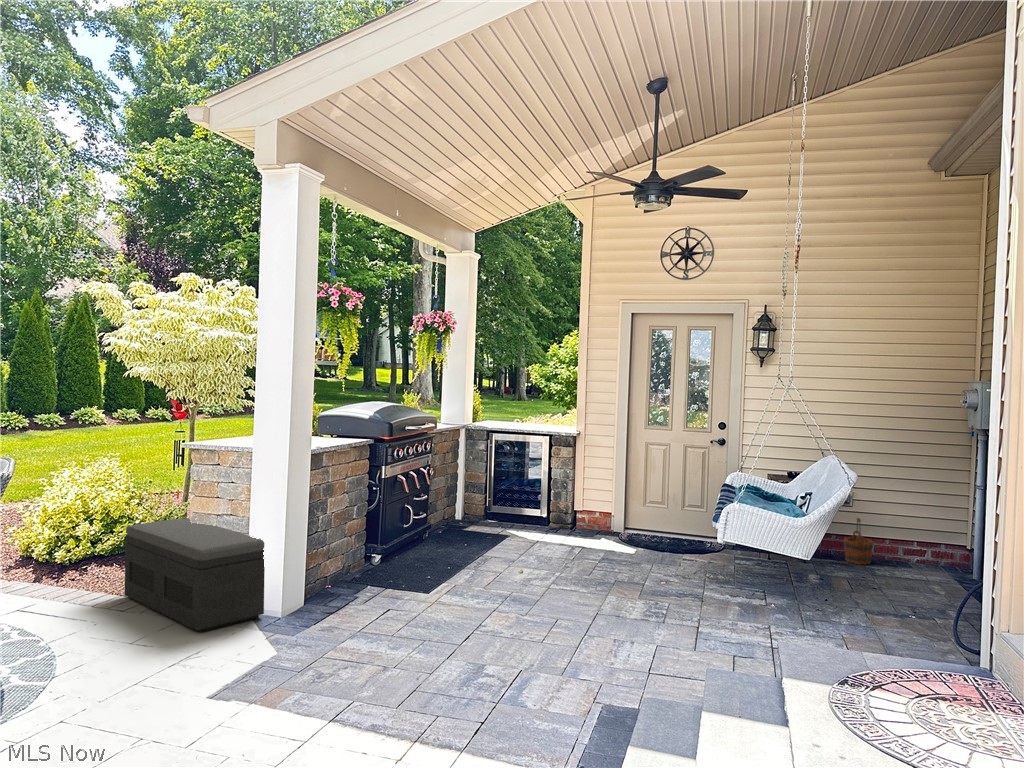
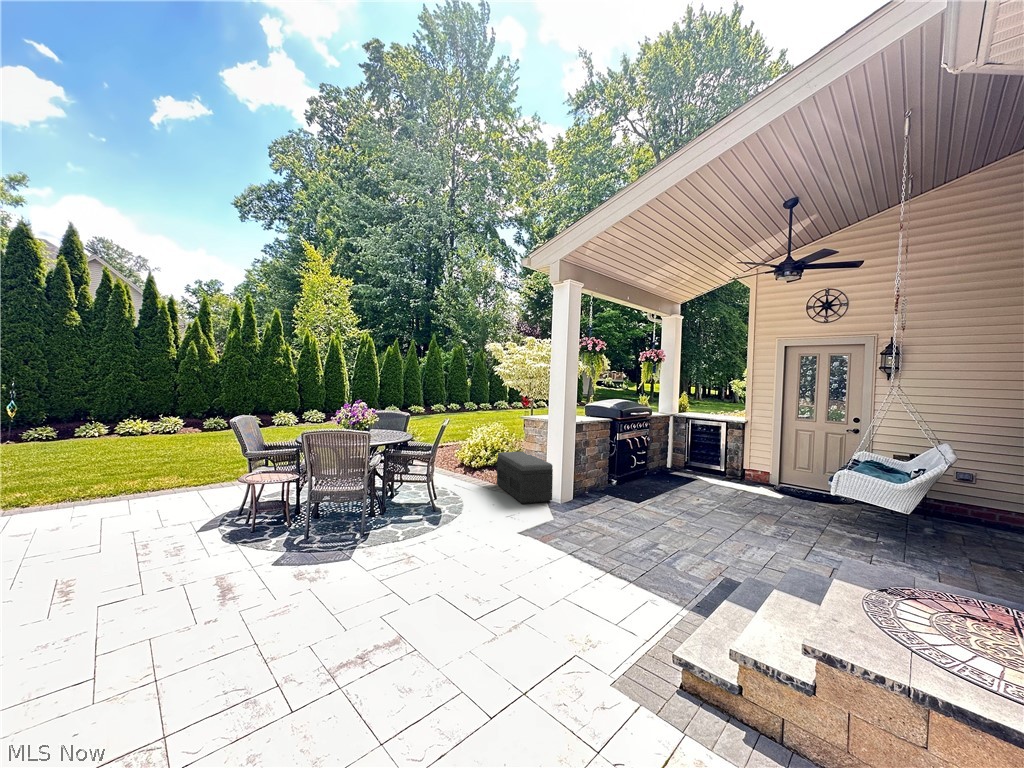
wooden bucket: present [844,518,873,565] -> none [969,494,1000,530]

